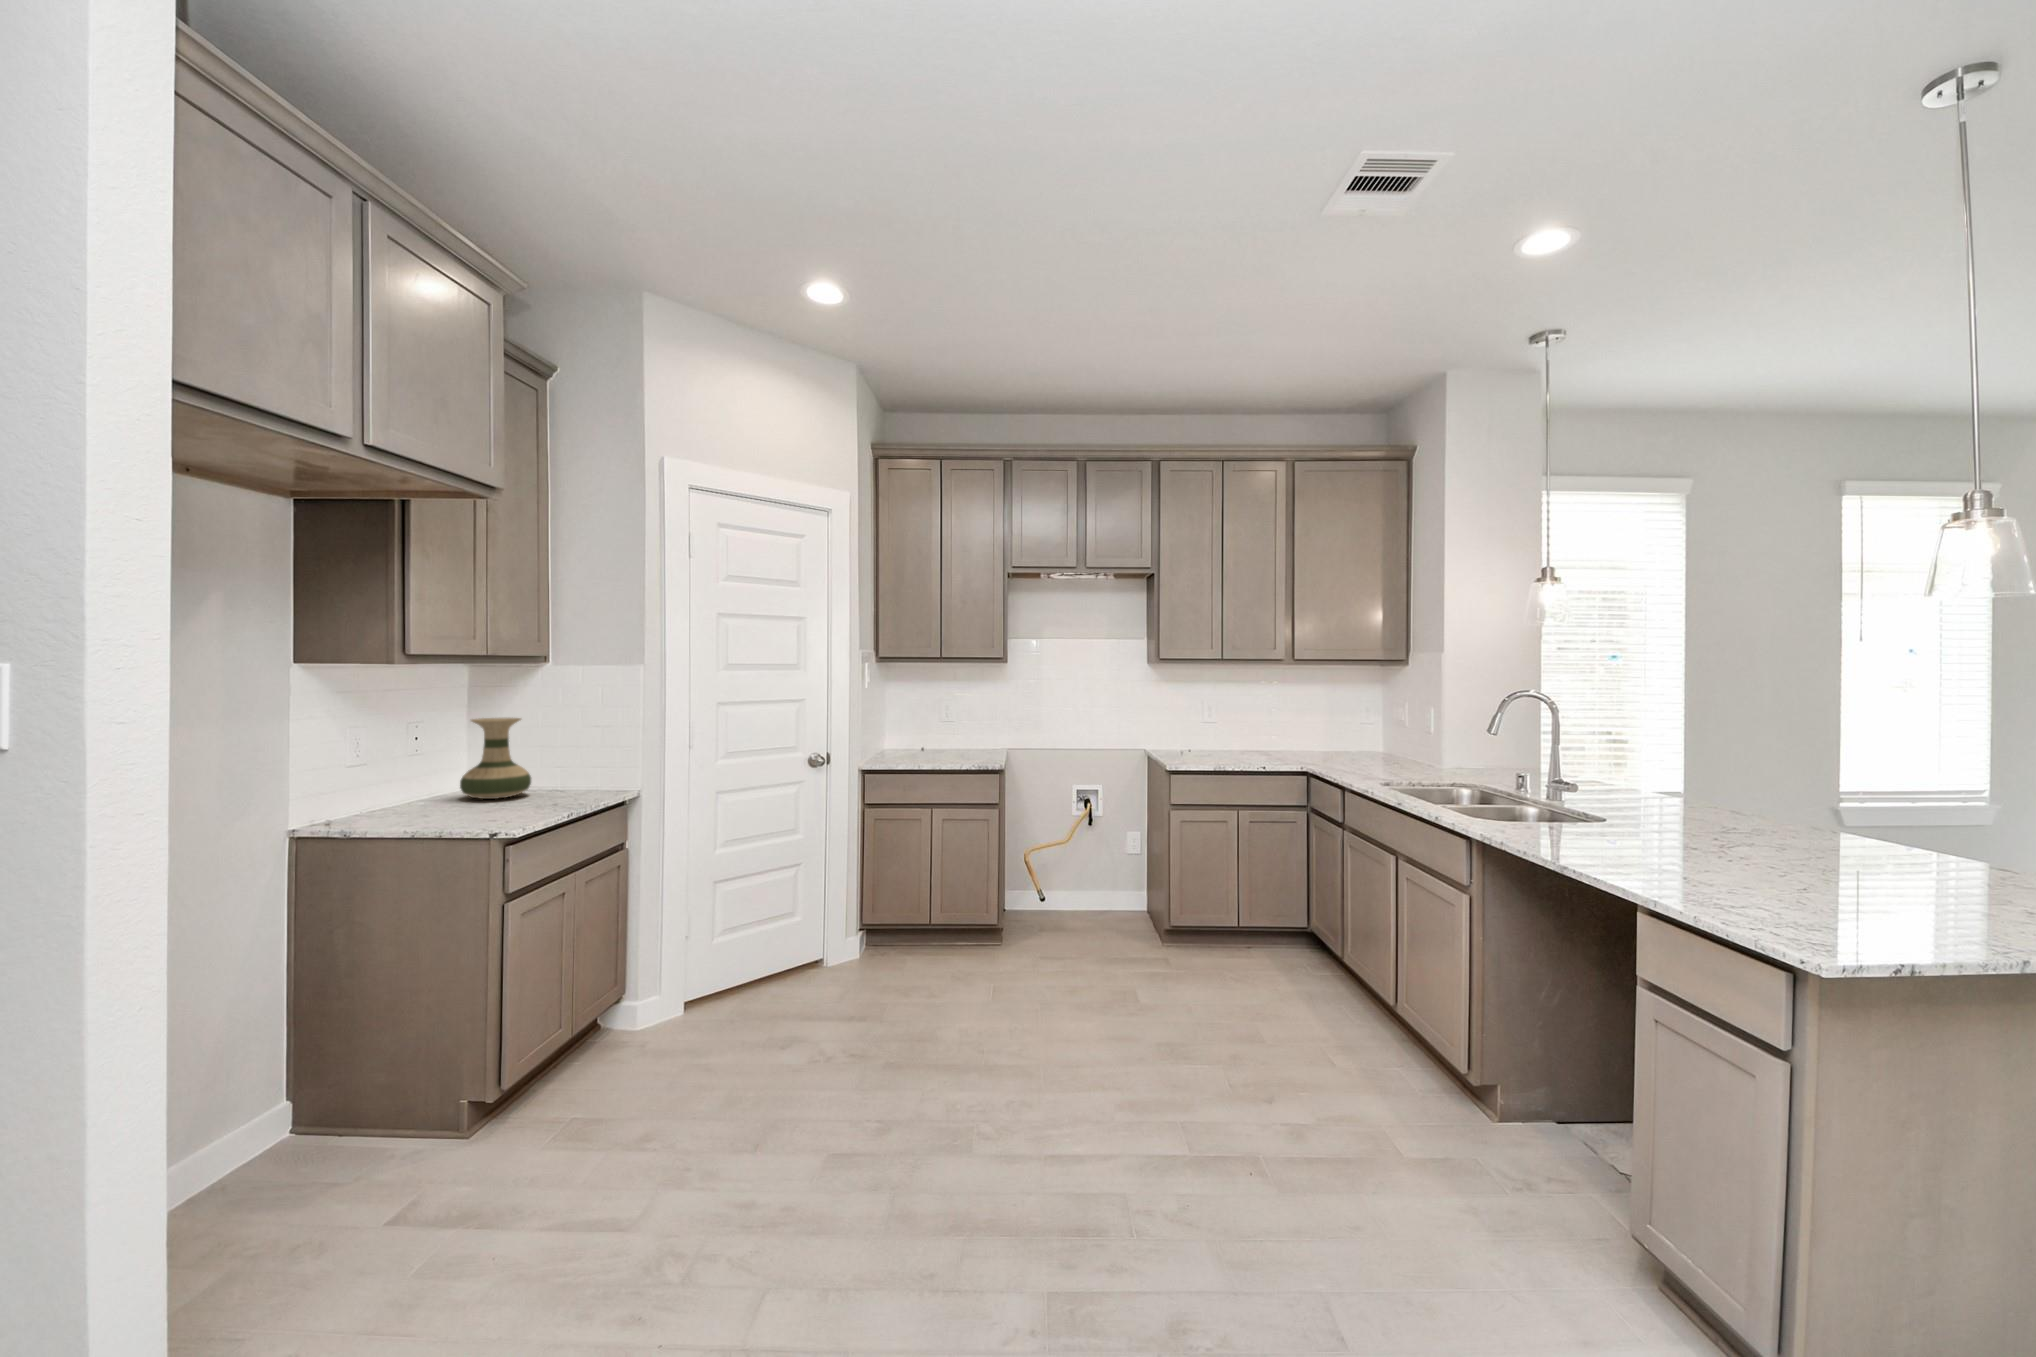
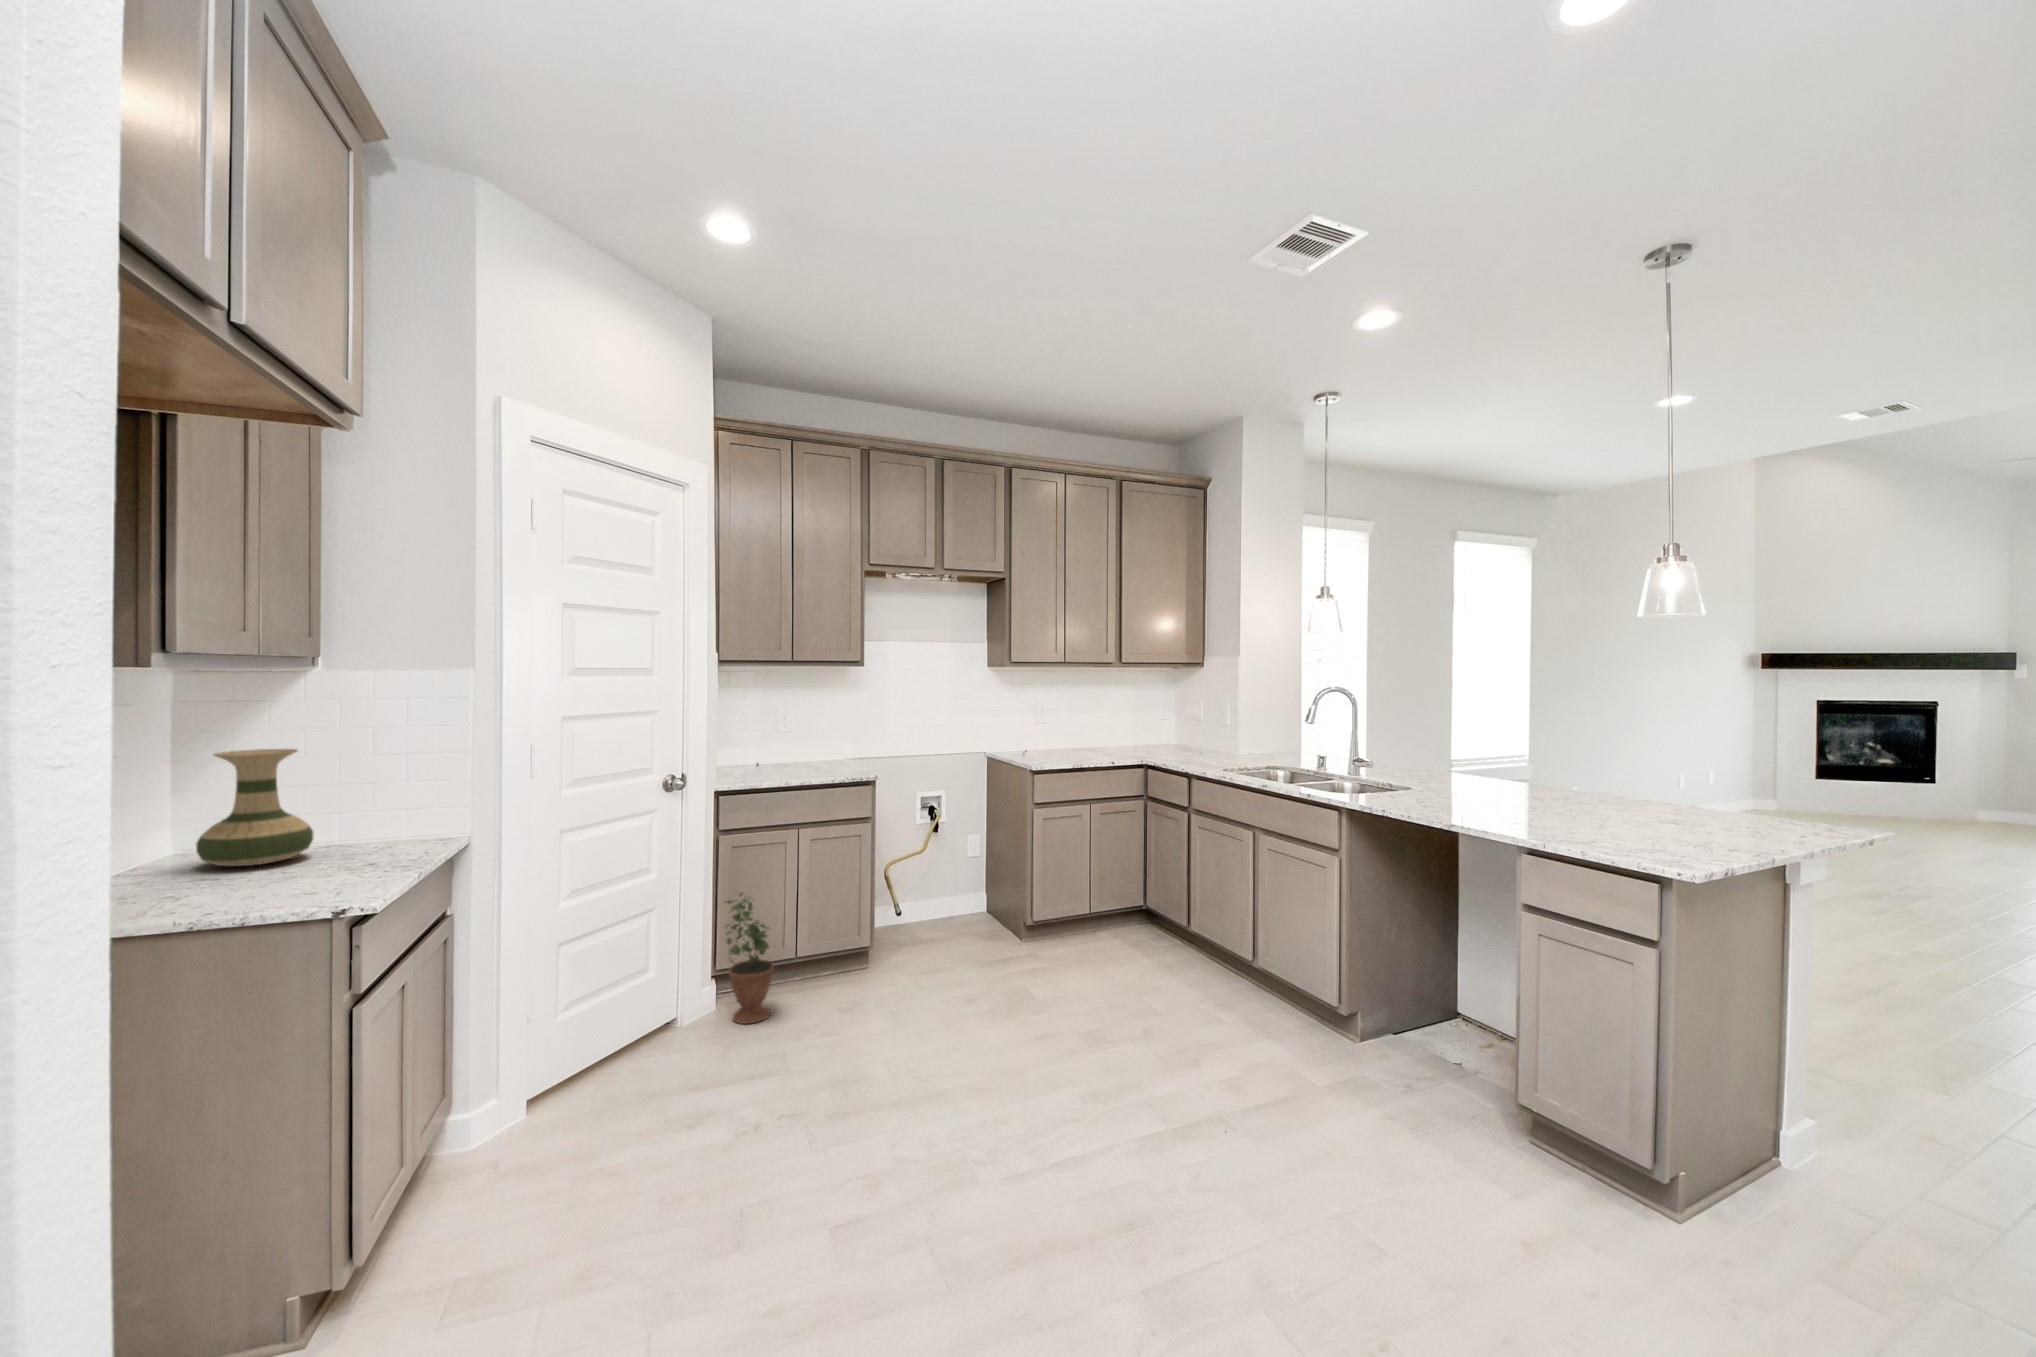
potted plant: none [854,859,898,976] -> present [726,893,774,1024]

